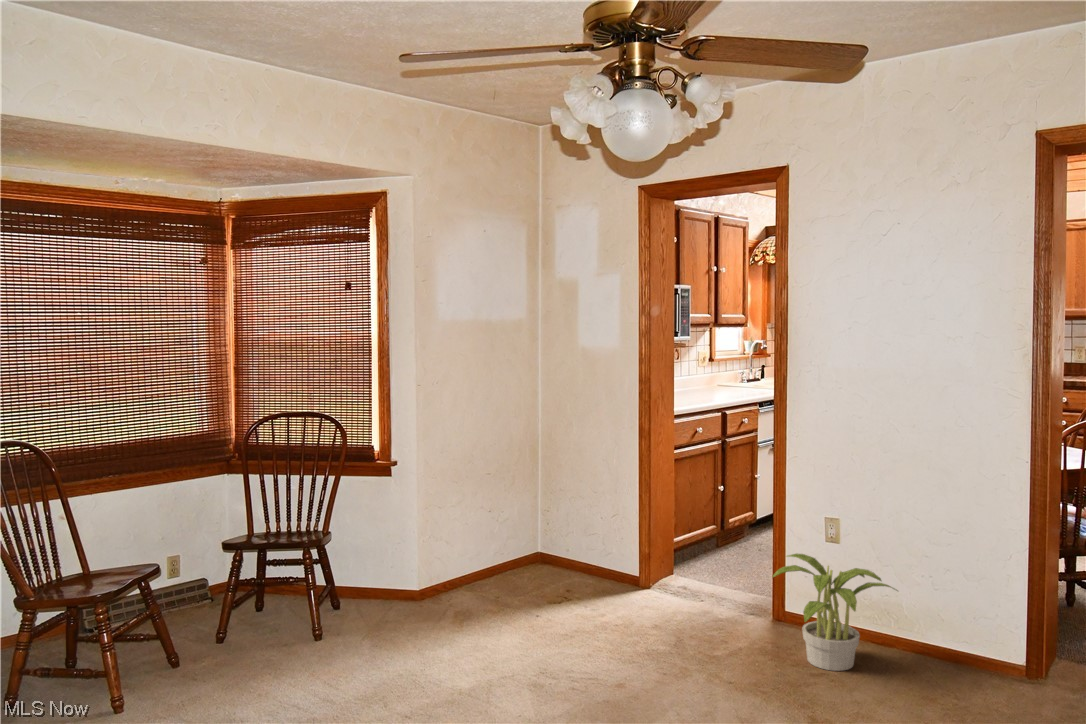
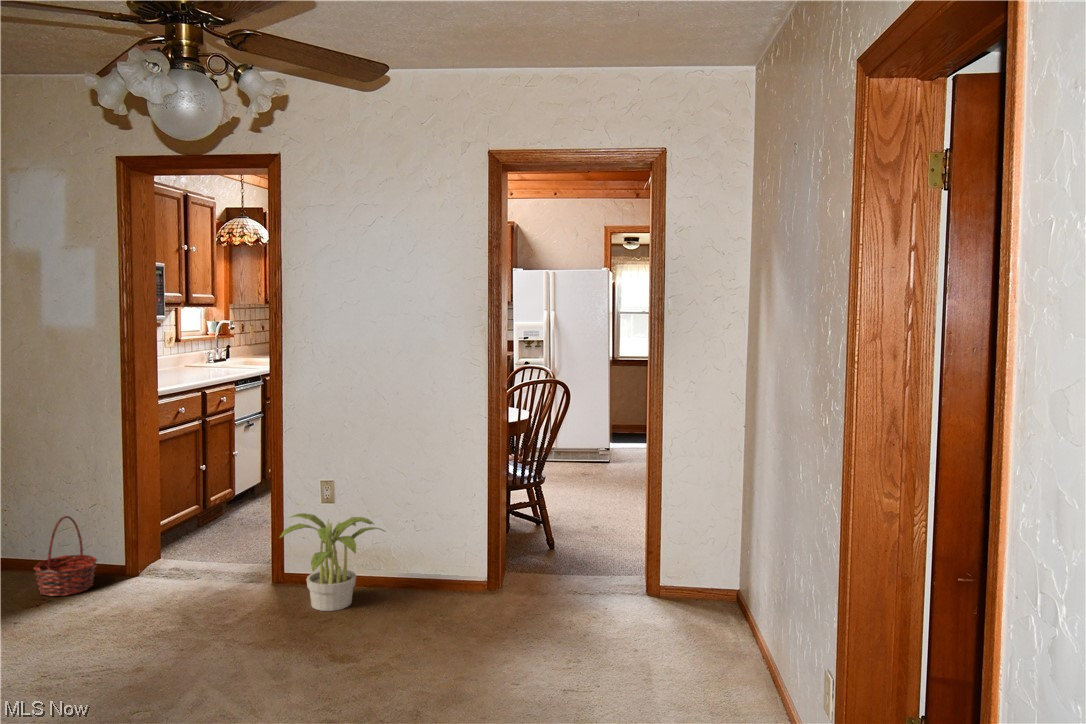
basket: none [566,520,617,593] -> present [34,516,97,596]

